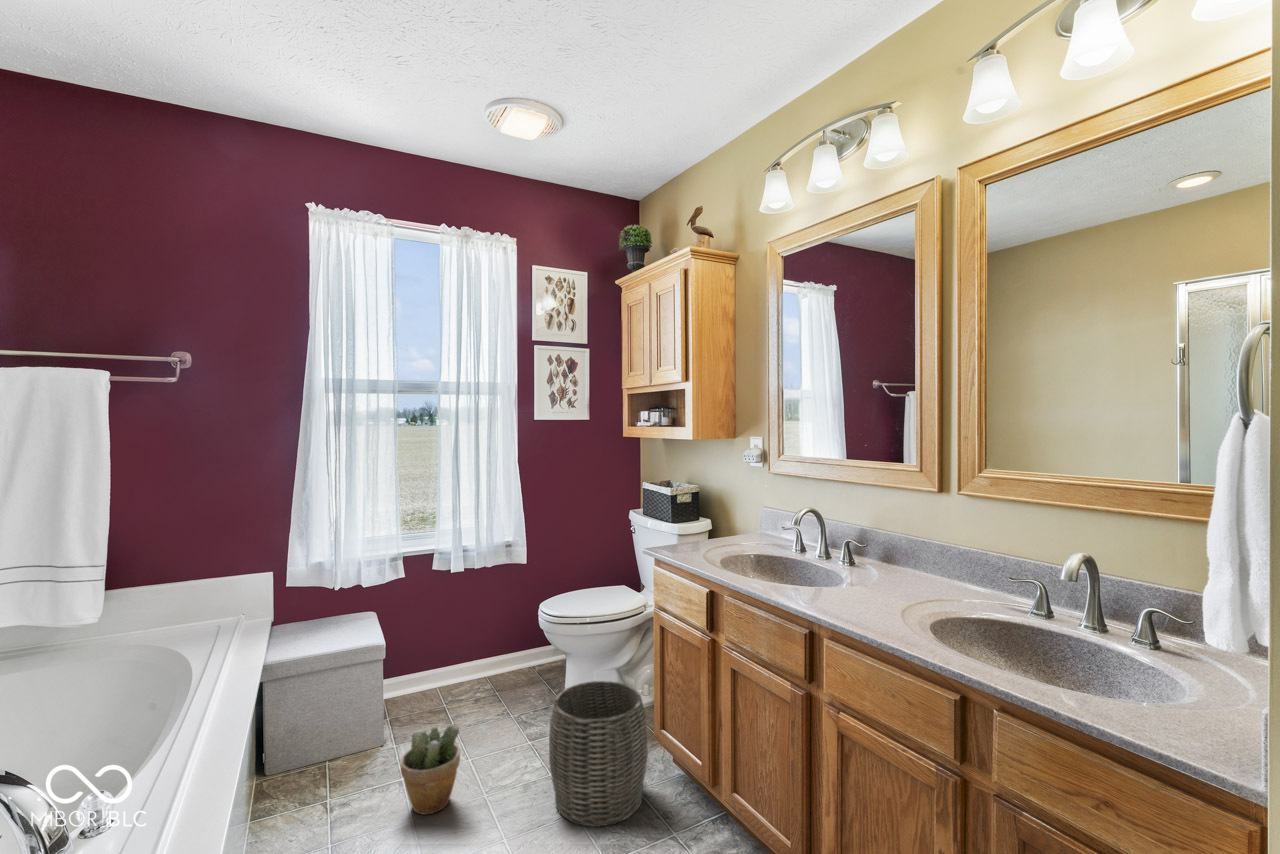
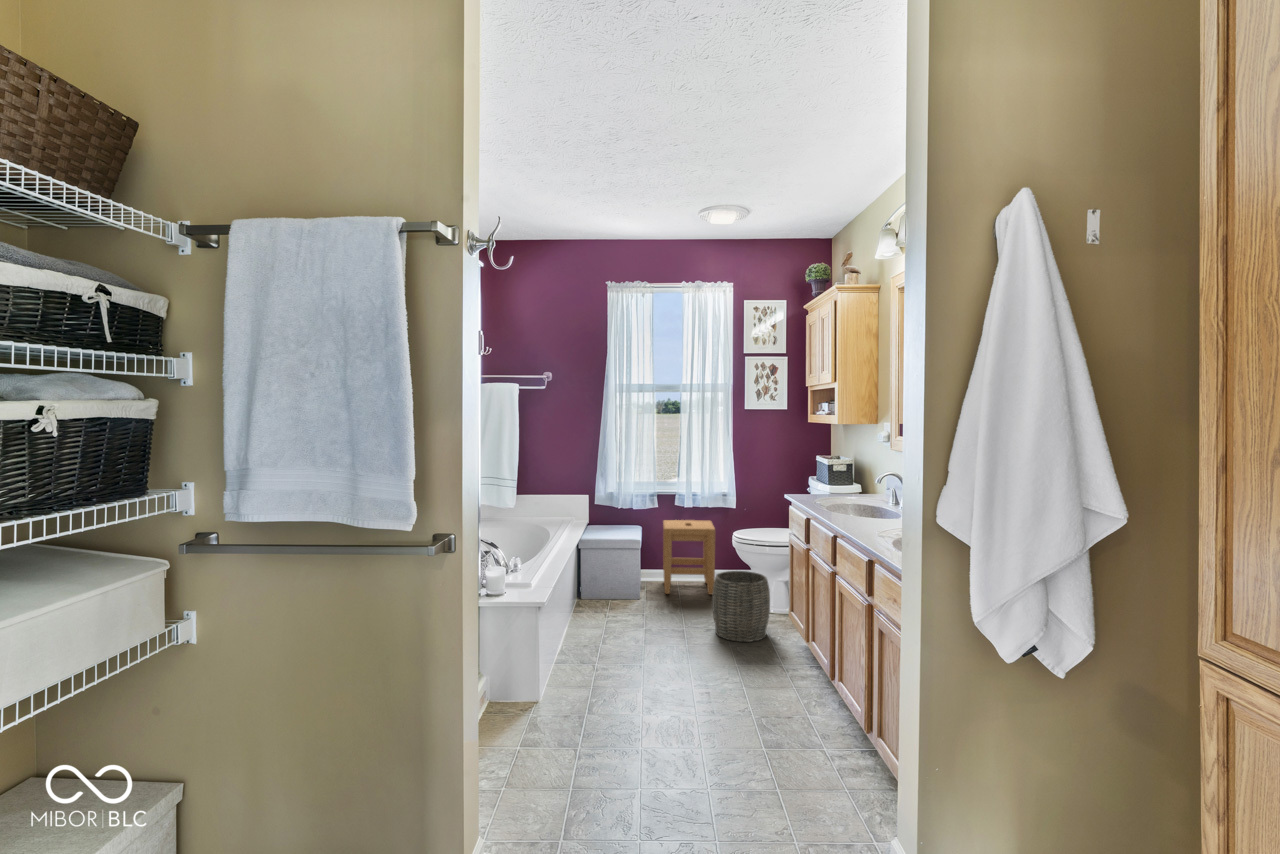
stool: none [415,587,511,726] -> present [663,520,715,595]
potted plant: present [400,724,461,815] -> none [639,578,670,621]

